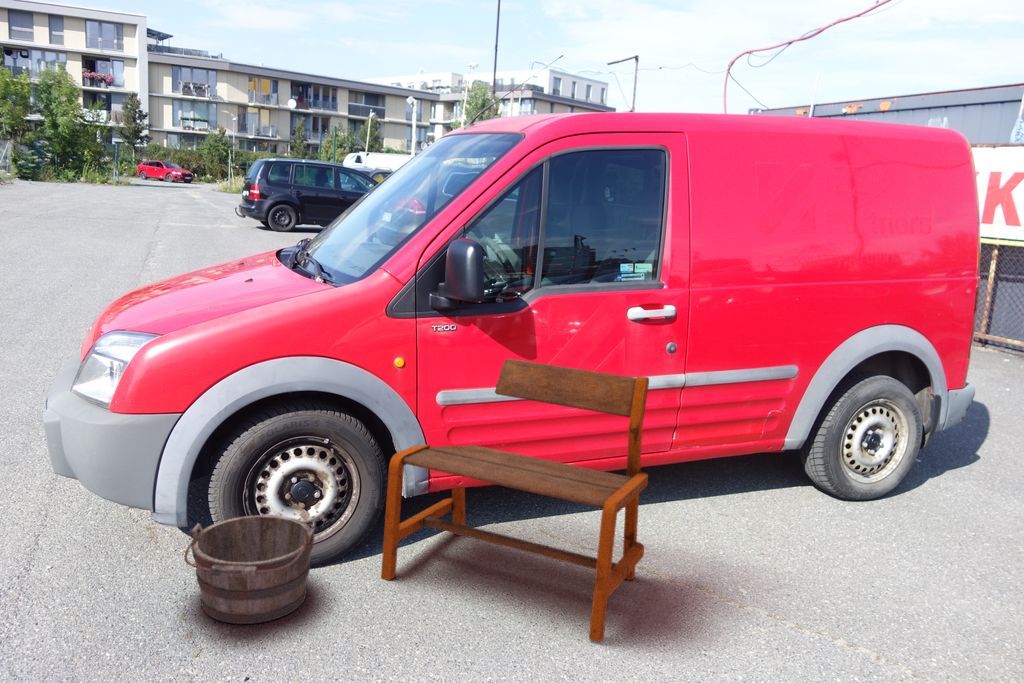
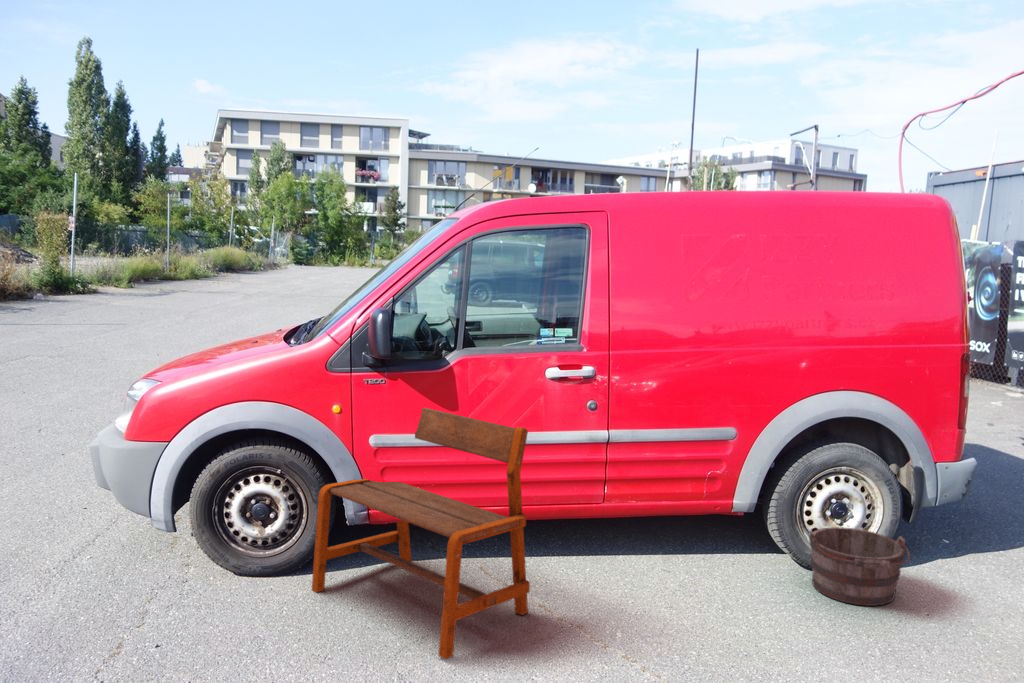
bucket: present [184,515,315,624] -> present [809,527,910,606]

